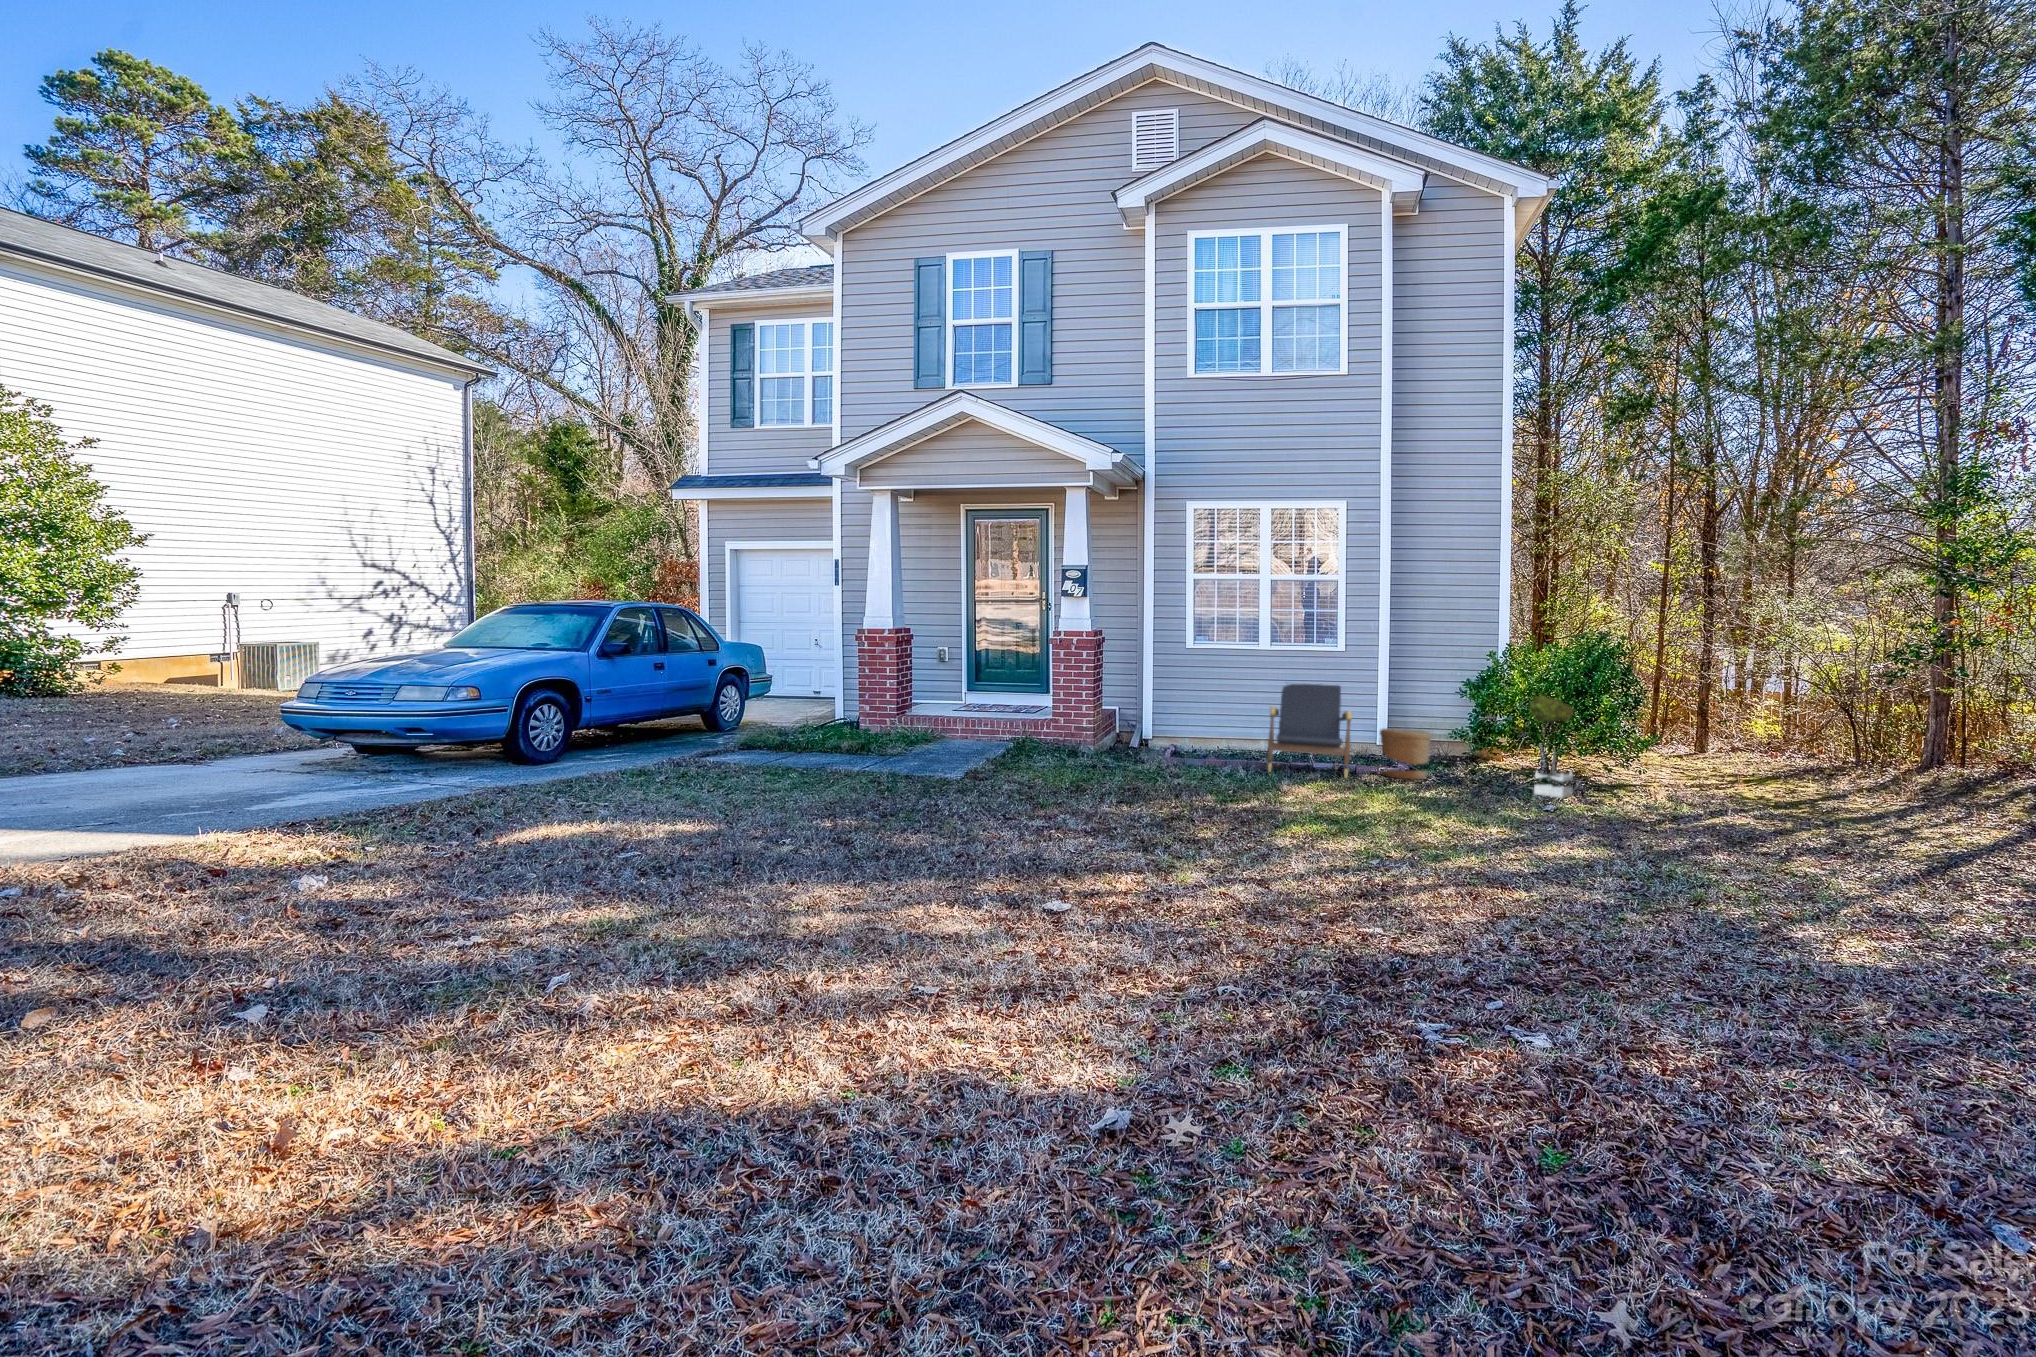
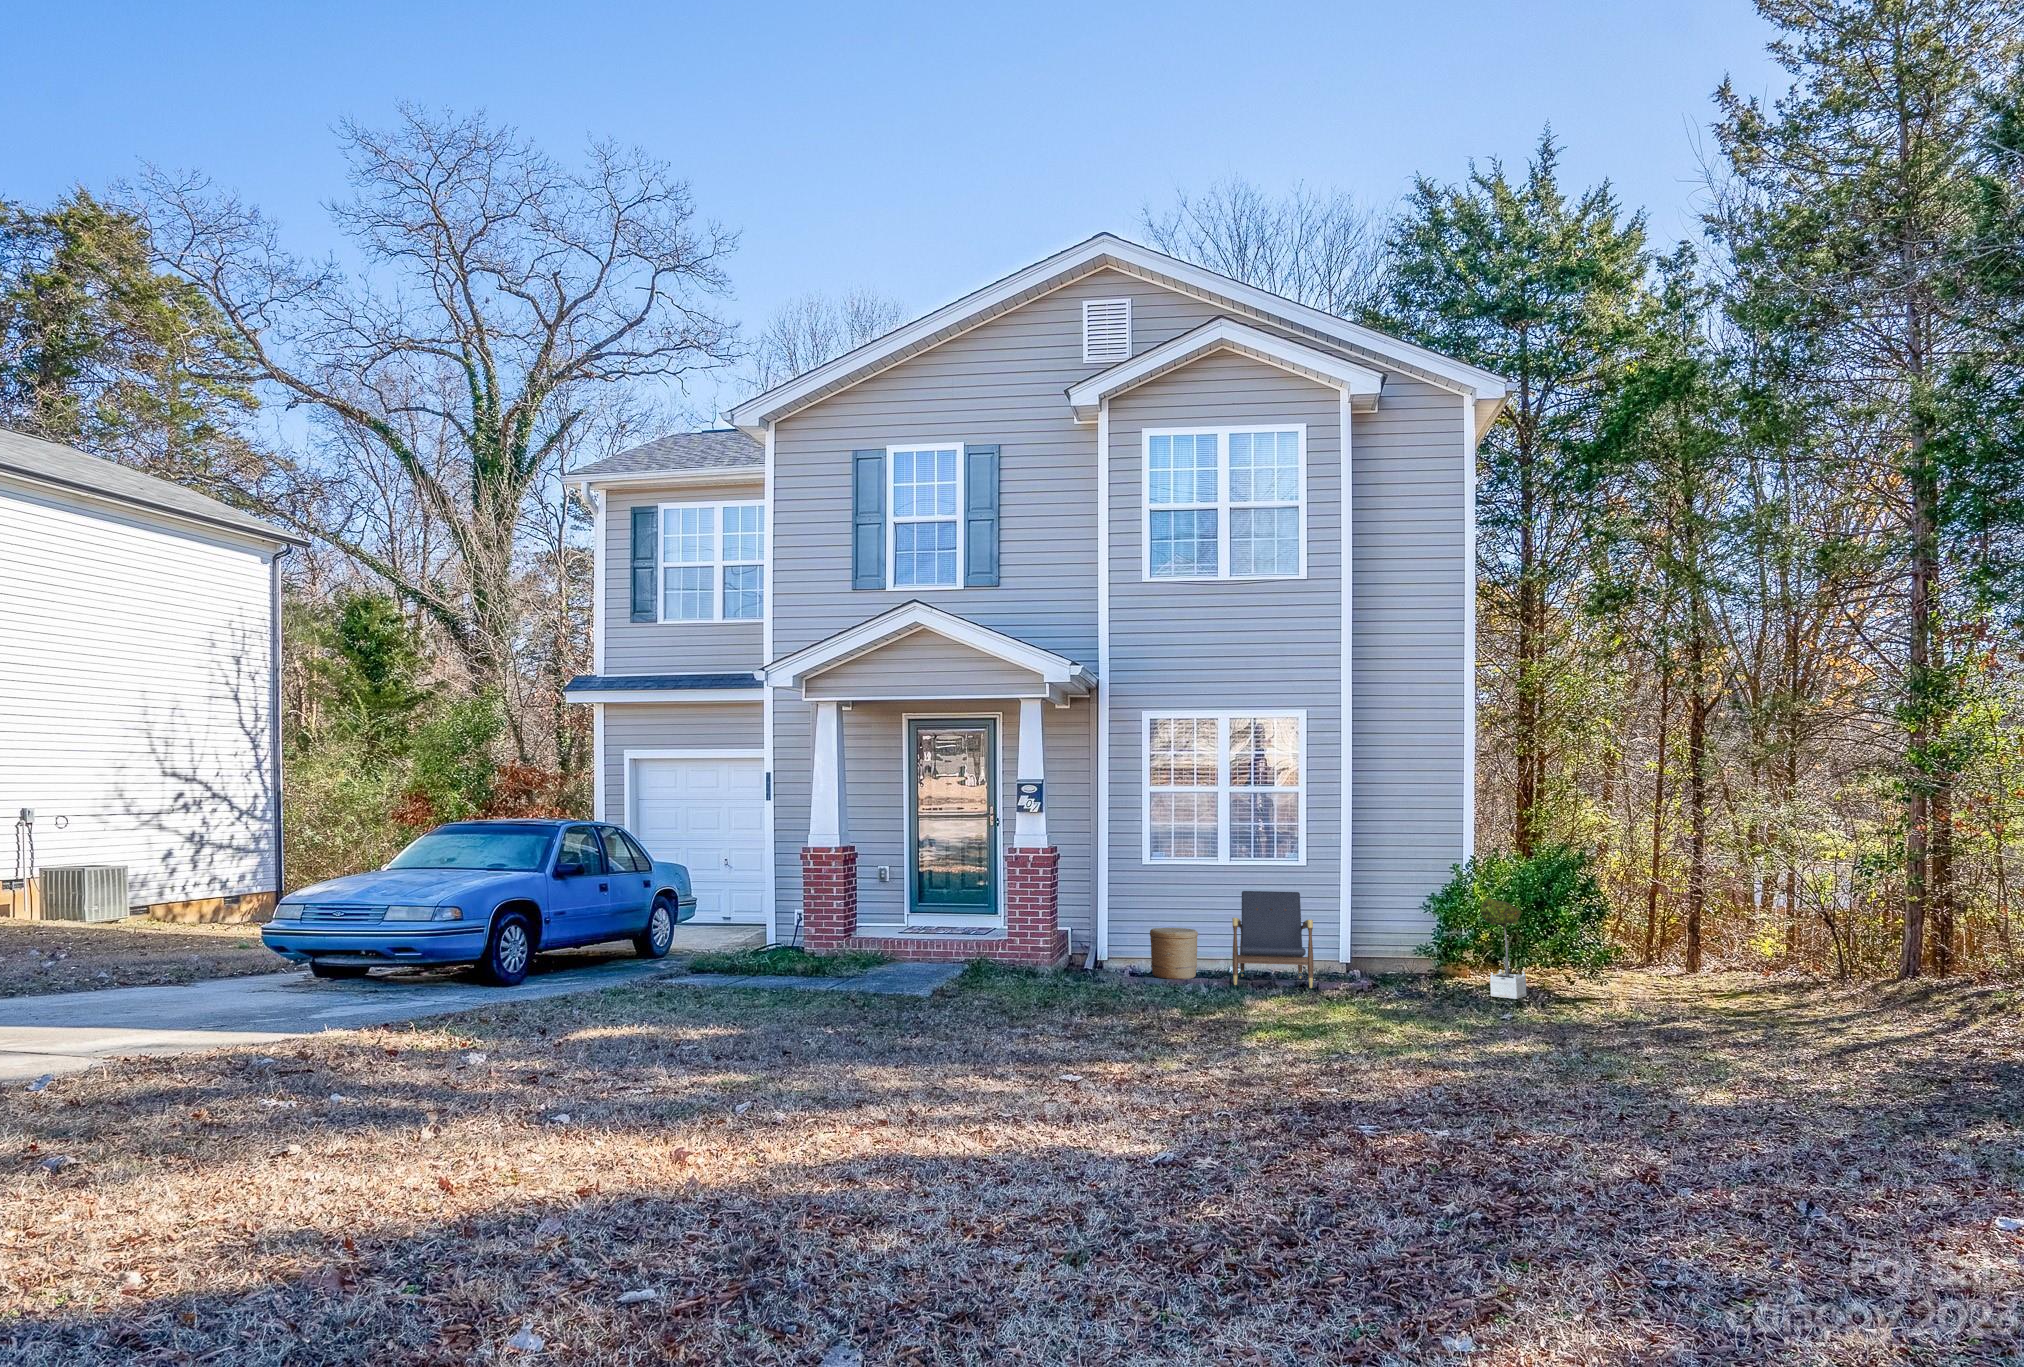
woven basket: present [1380,728,1432,780] -> present [1150,928,1198,979]

